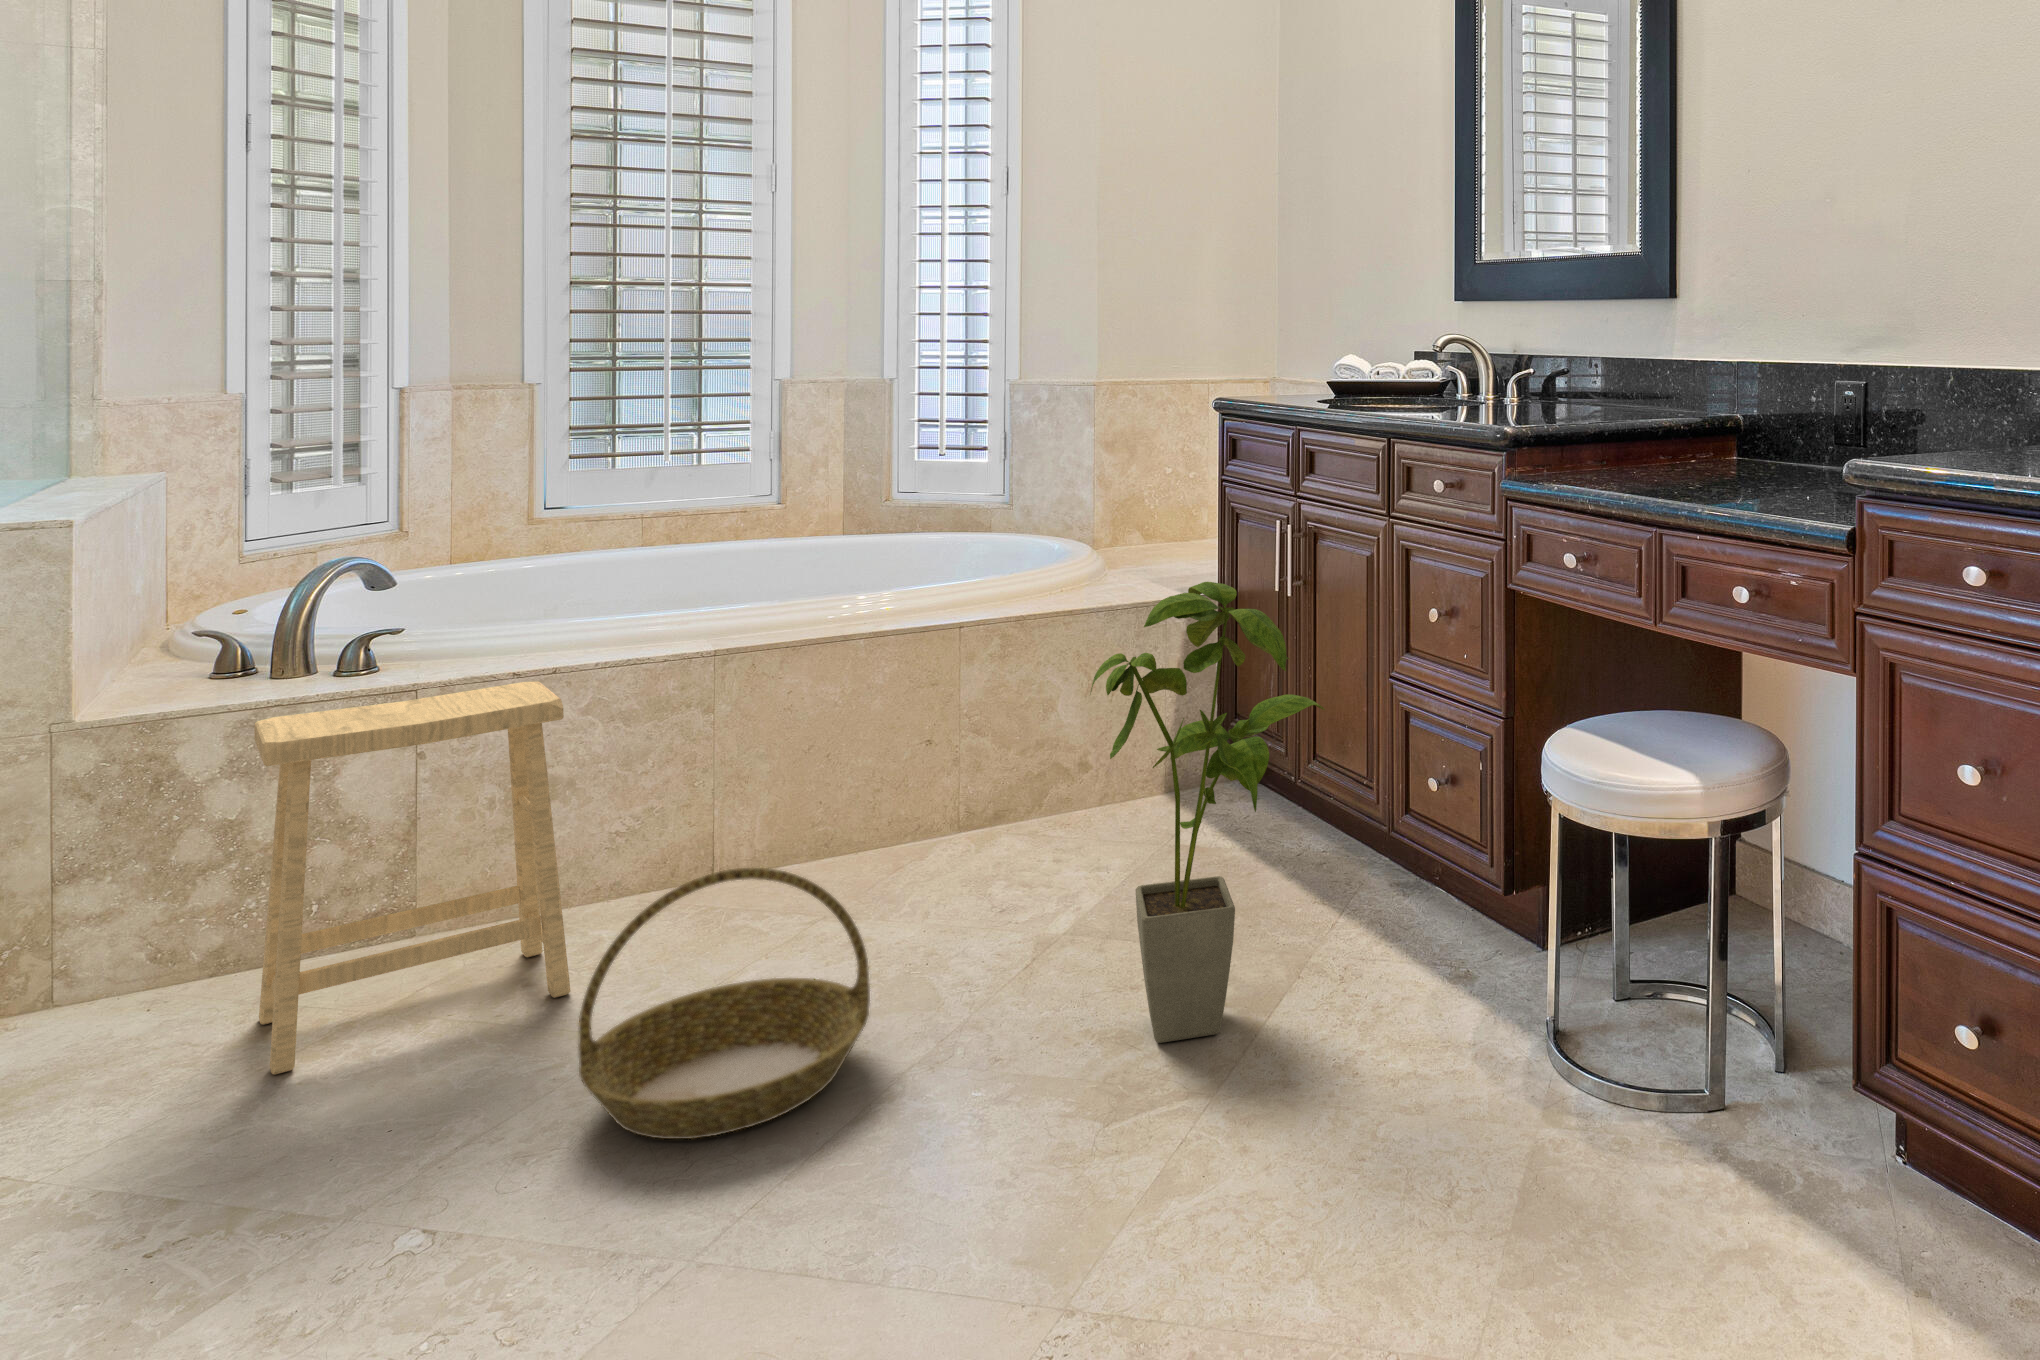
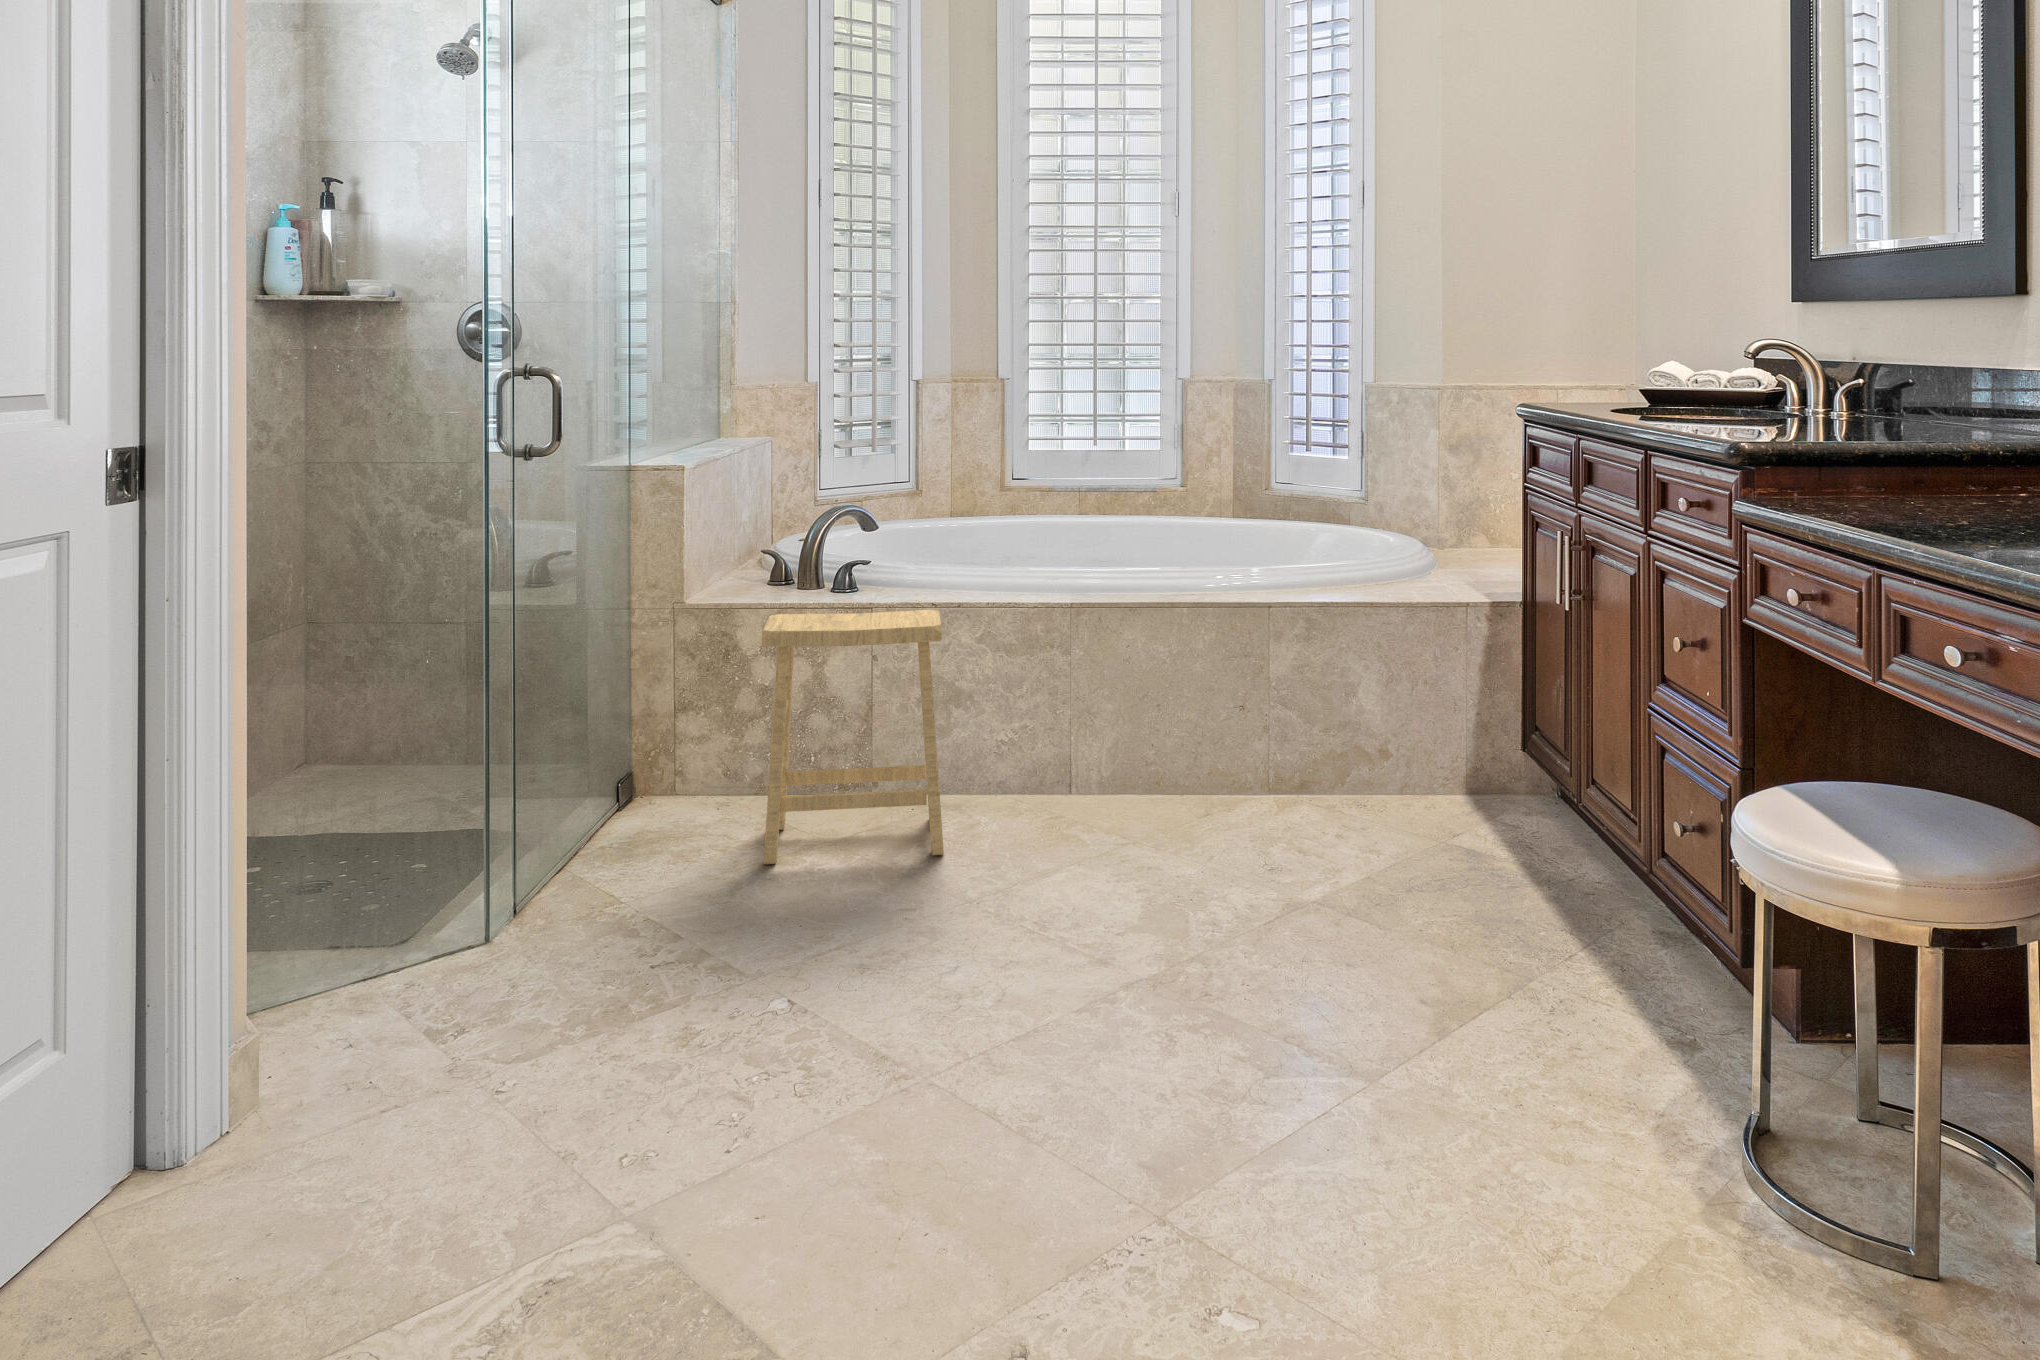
house plant: present [1090,582,1325,1043] -> none [1292,581,1526,1023]
basket: present [578,867,870,1139] -> none [903,776,1111,985]

